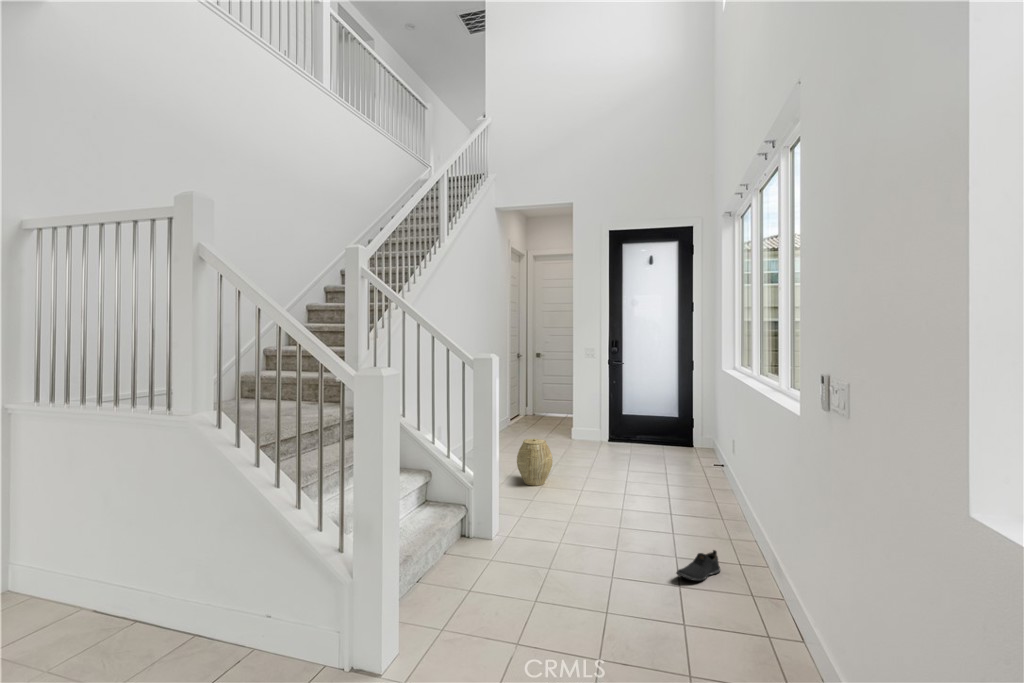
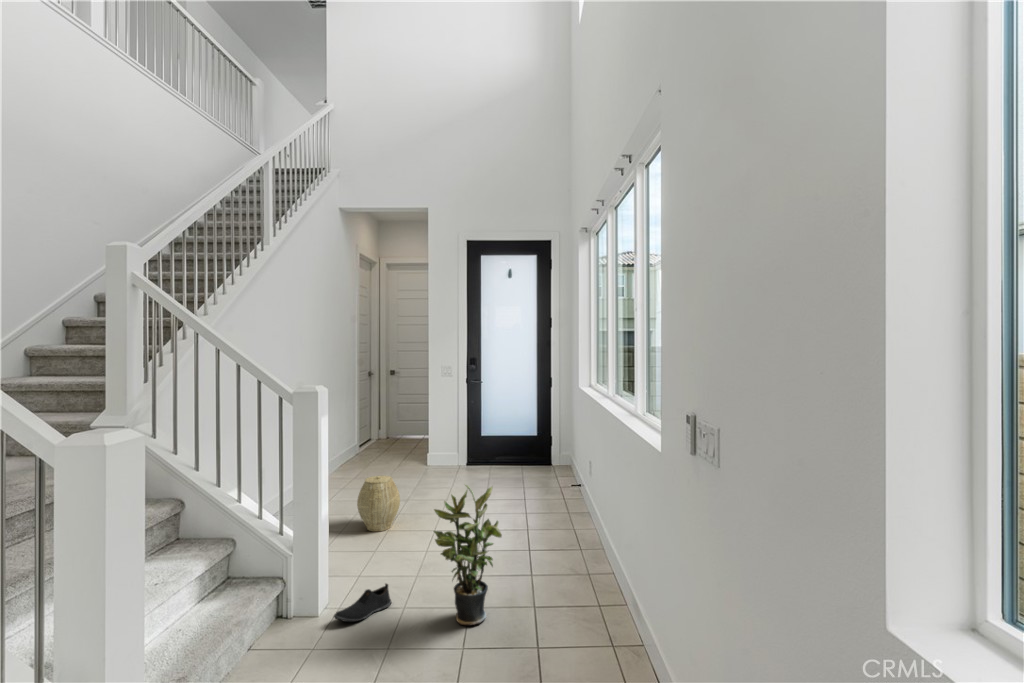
potted plant: none [587,440,646,559] -> present [434,485,502,626]
shoe: present [676,550,720,581] -> present [334,584,391,622]

